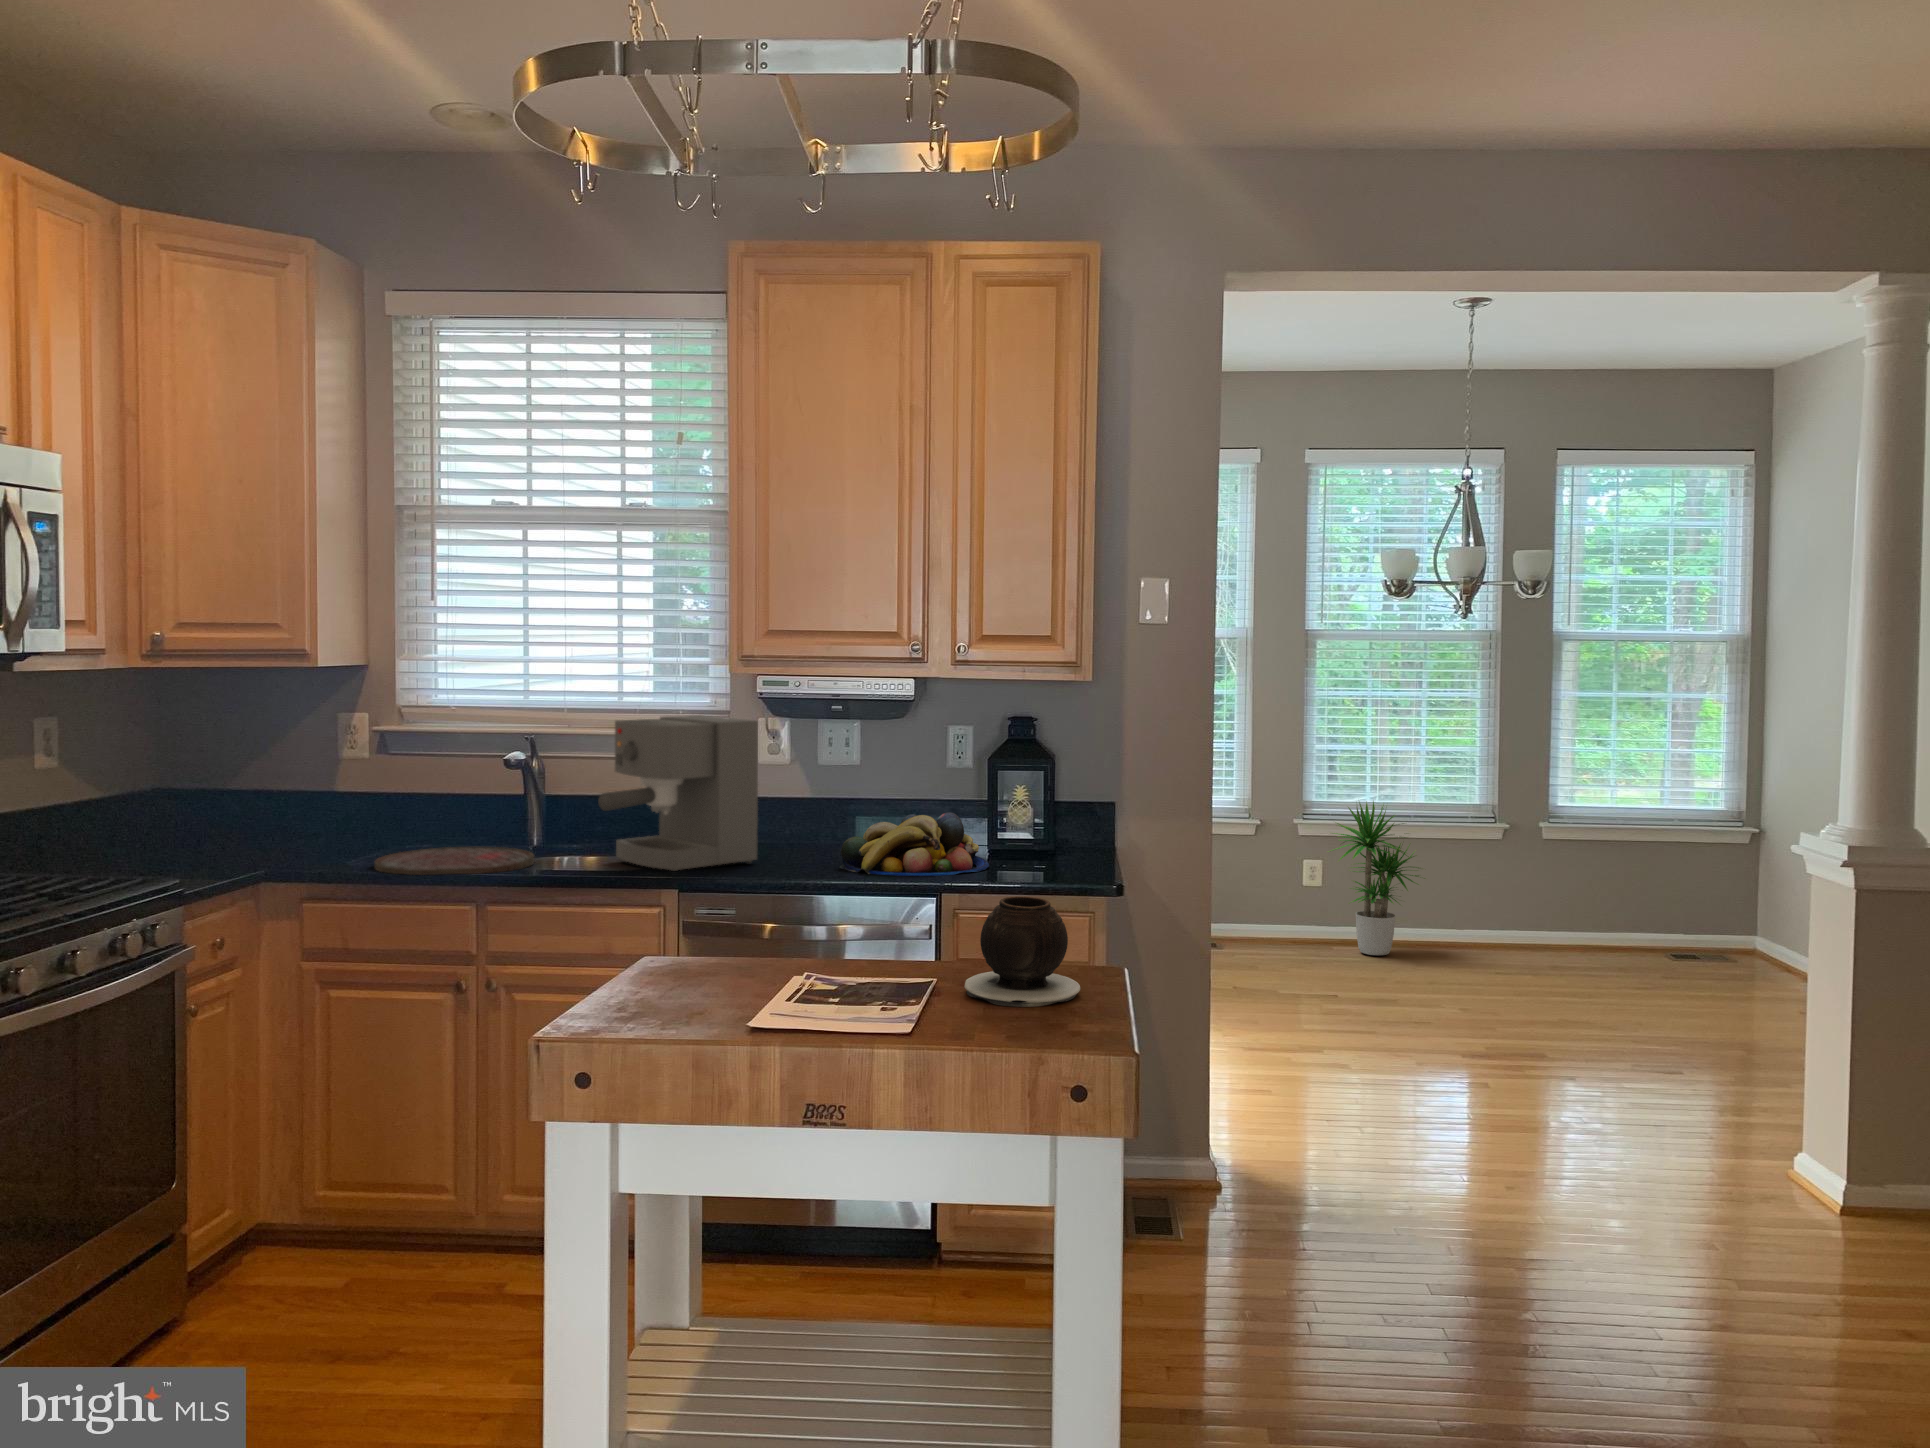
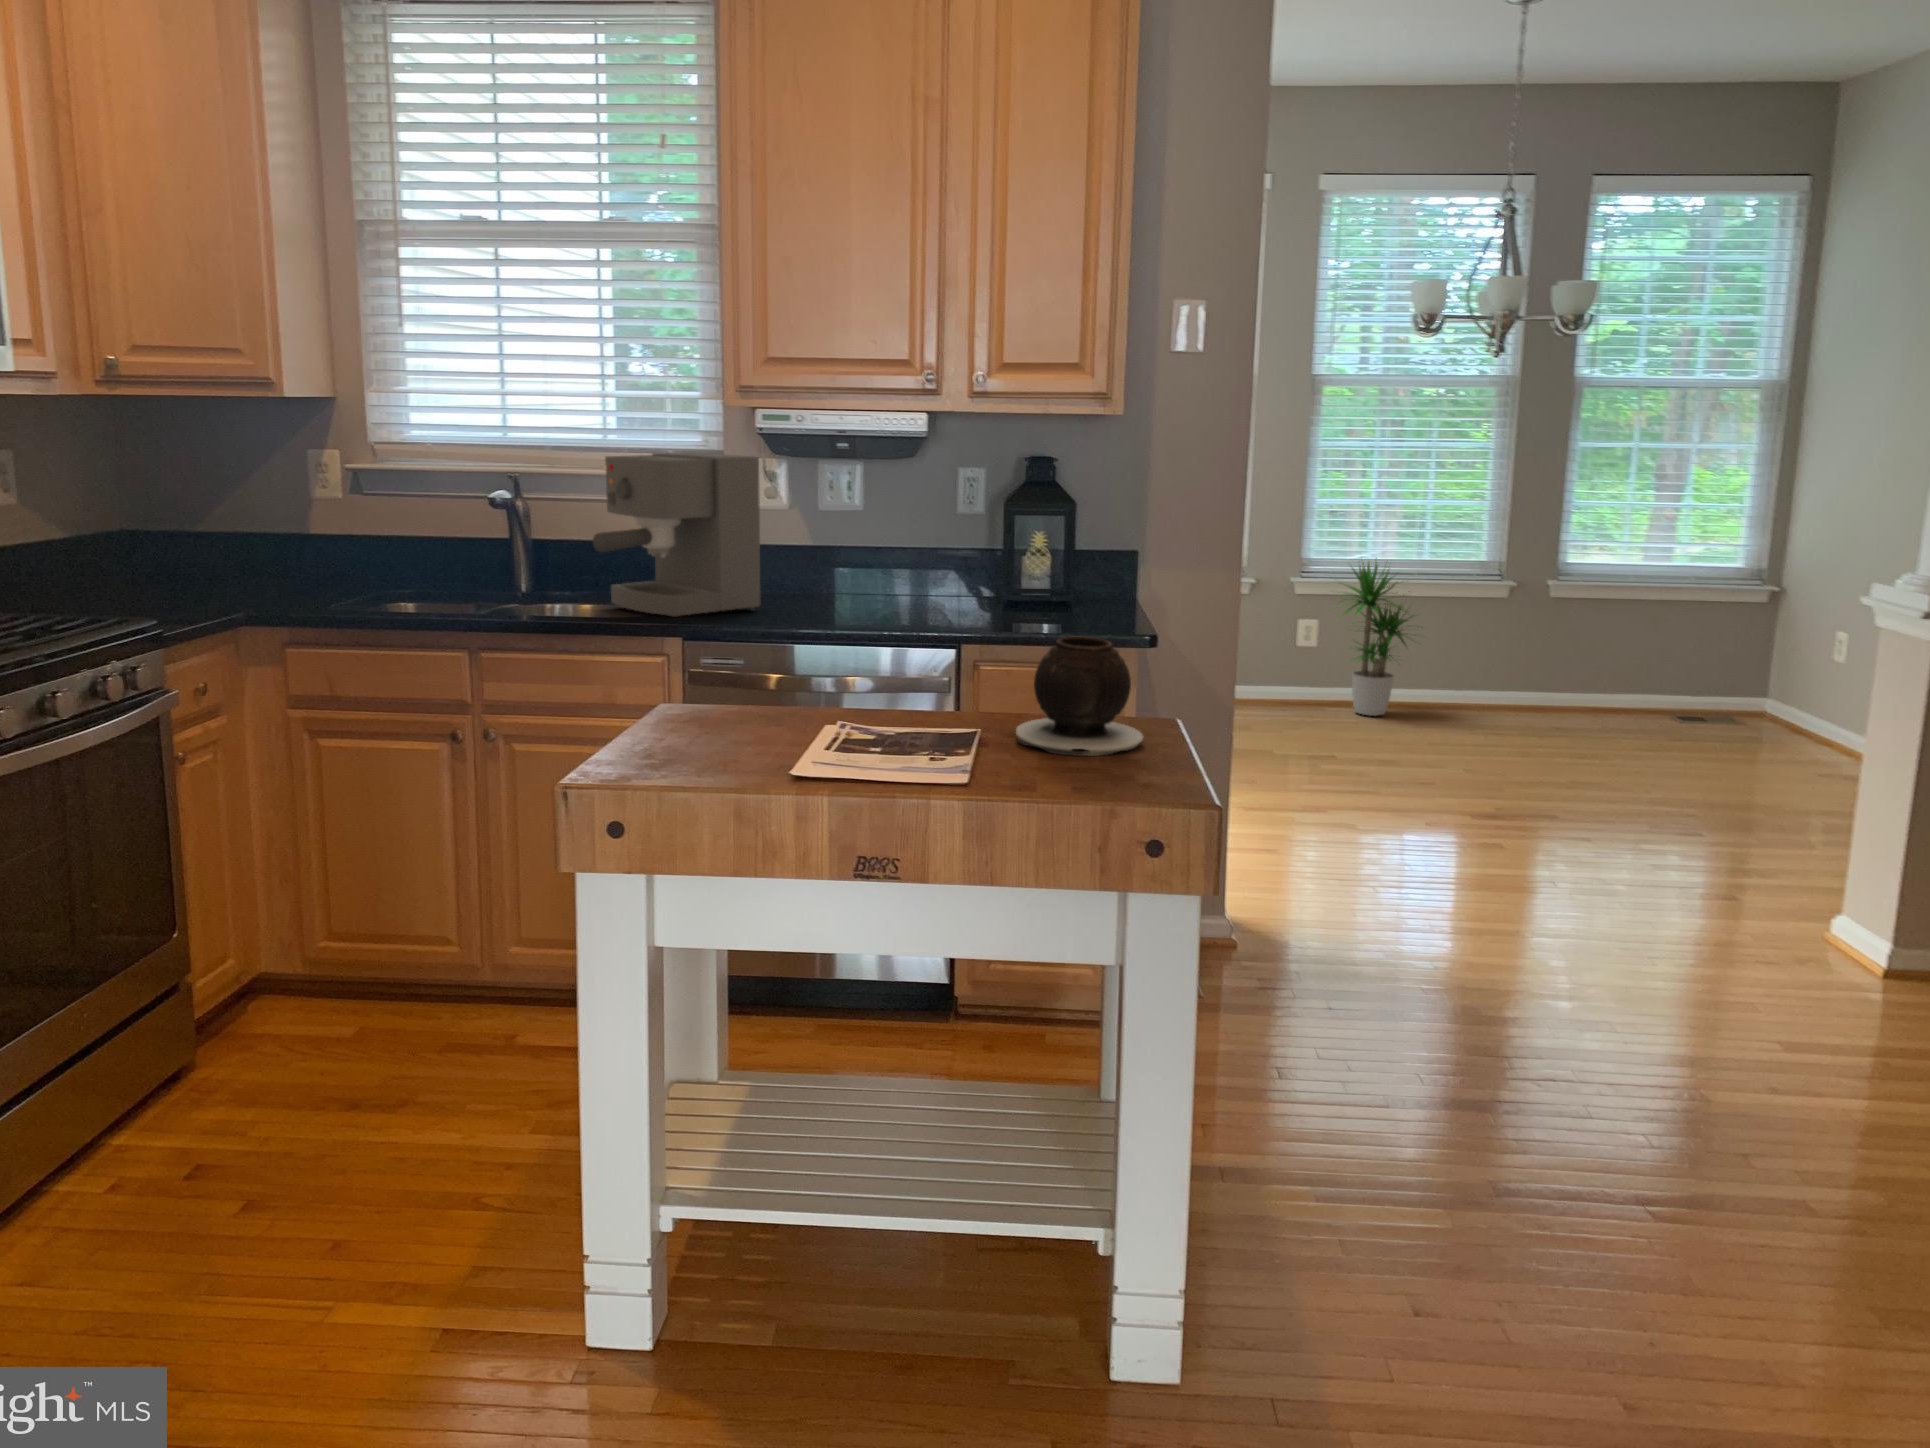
fruit bowl: present [839,812,989,876] -> none [847,557,1007,624]
cutting board: present [375,847,534,875] -> none [359,592,526,622]

